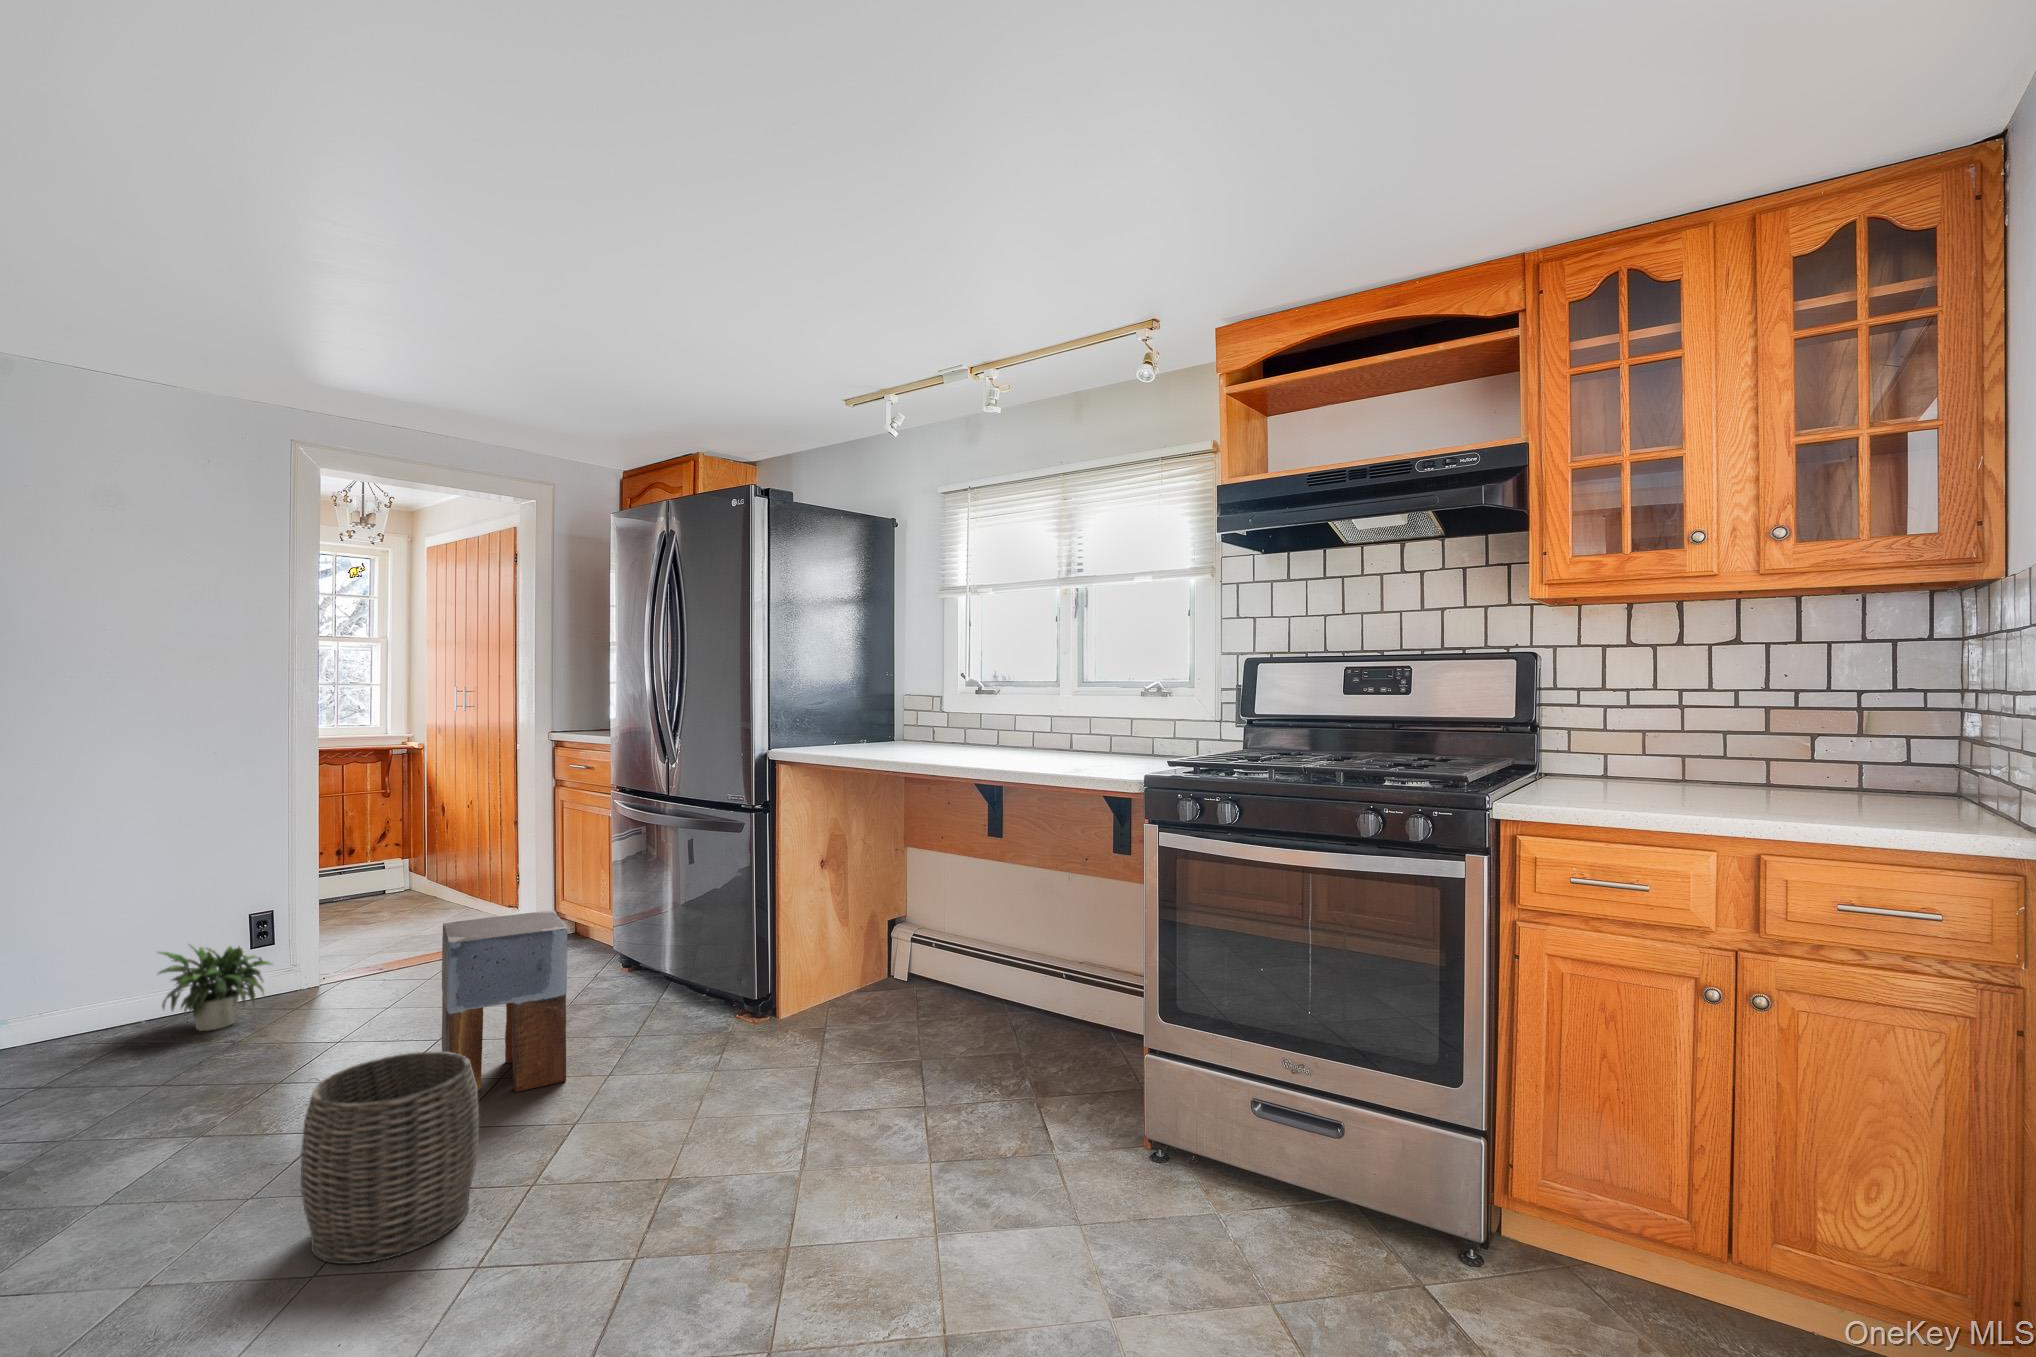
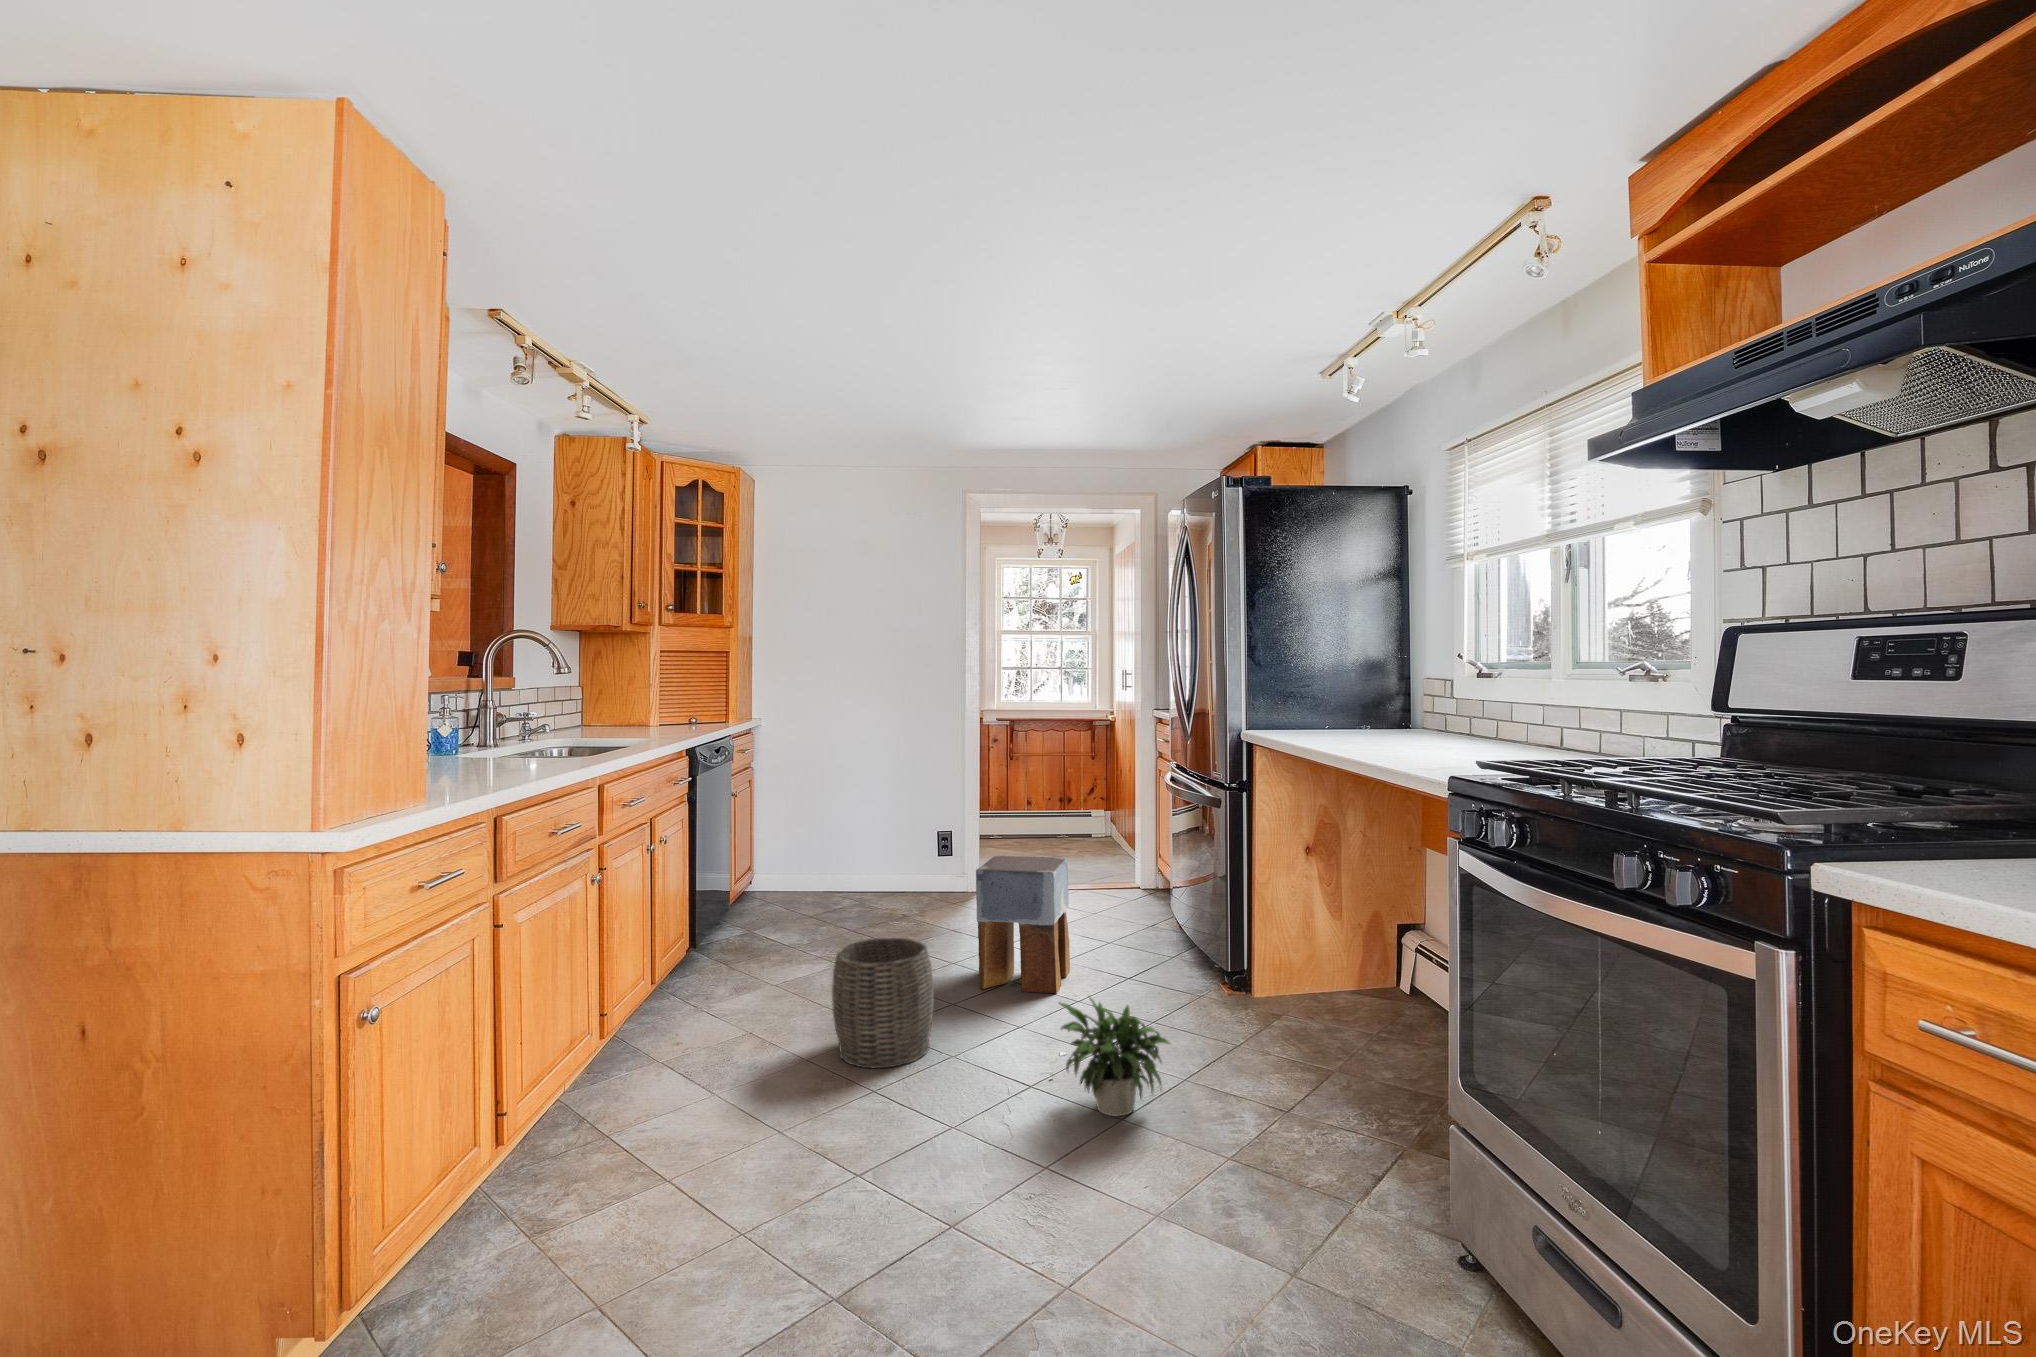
potted plant: present [144,945,271,1031] -> present [1060,998,1170,1116]

